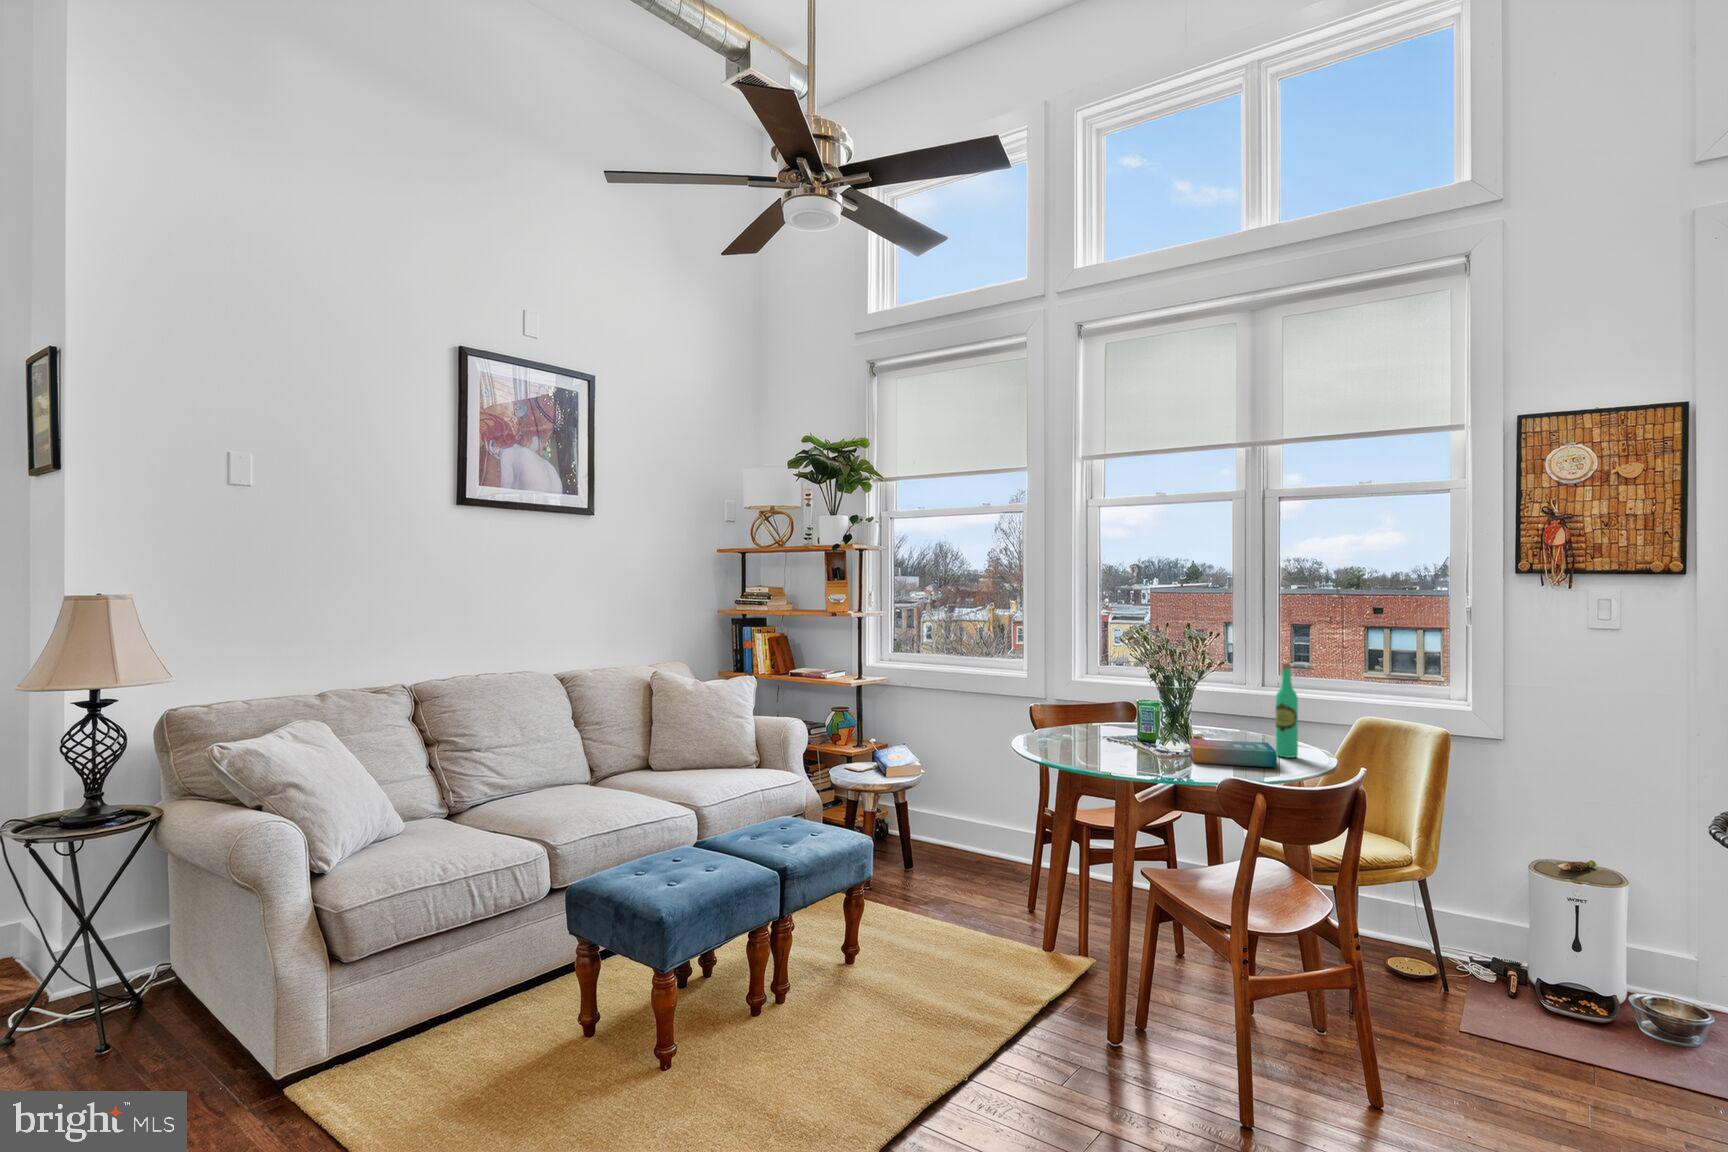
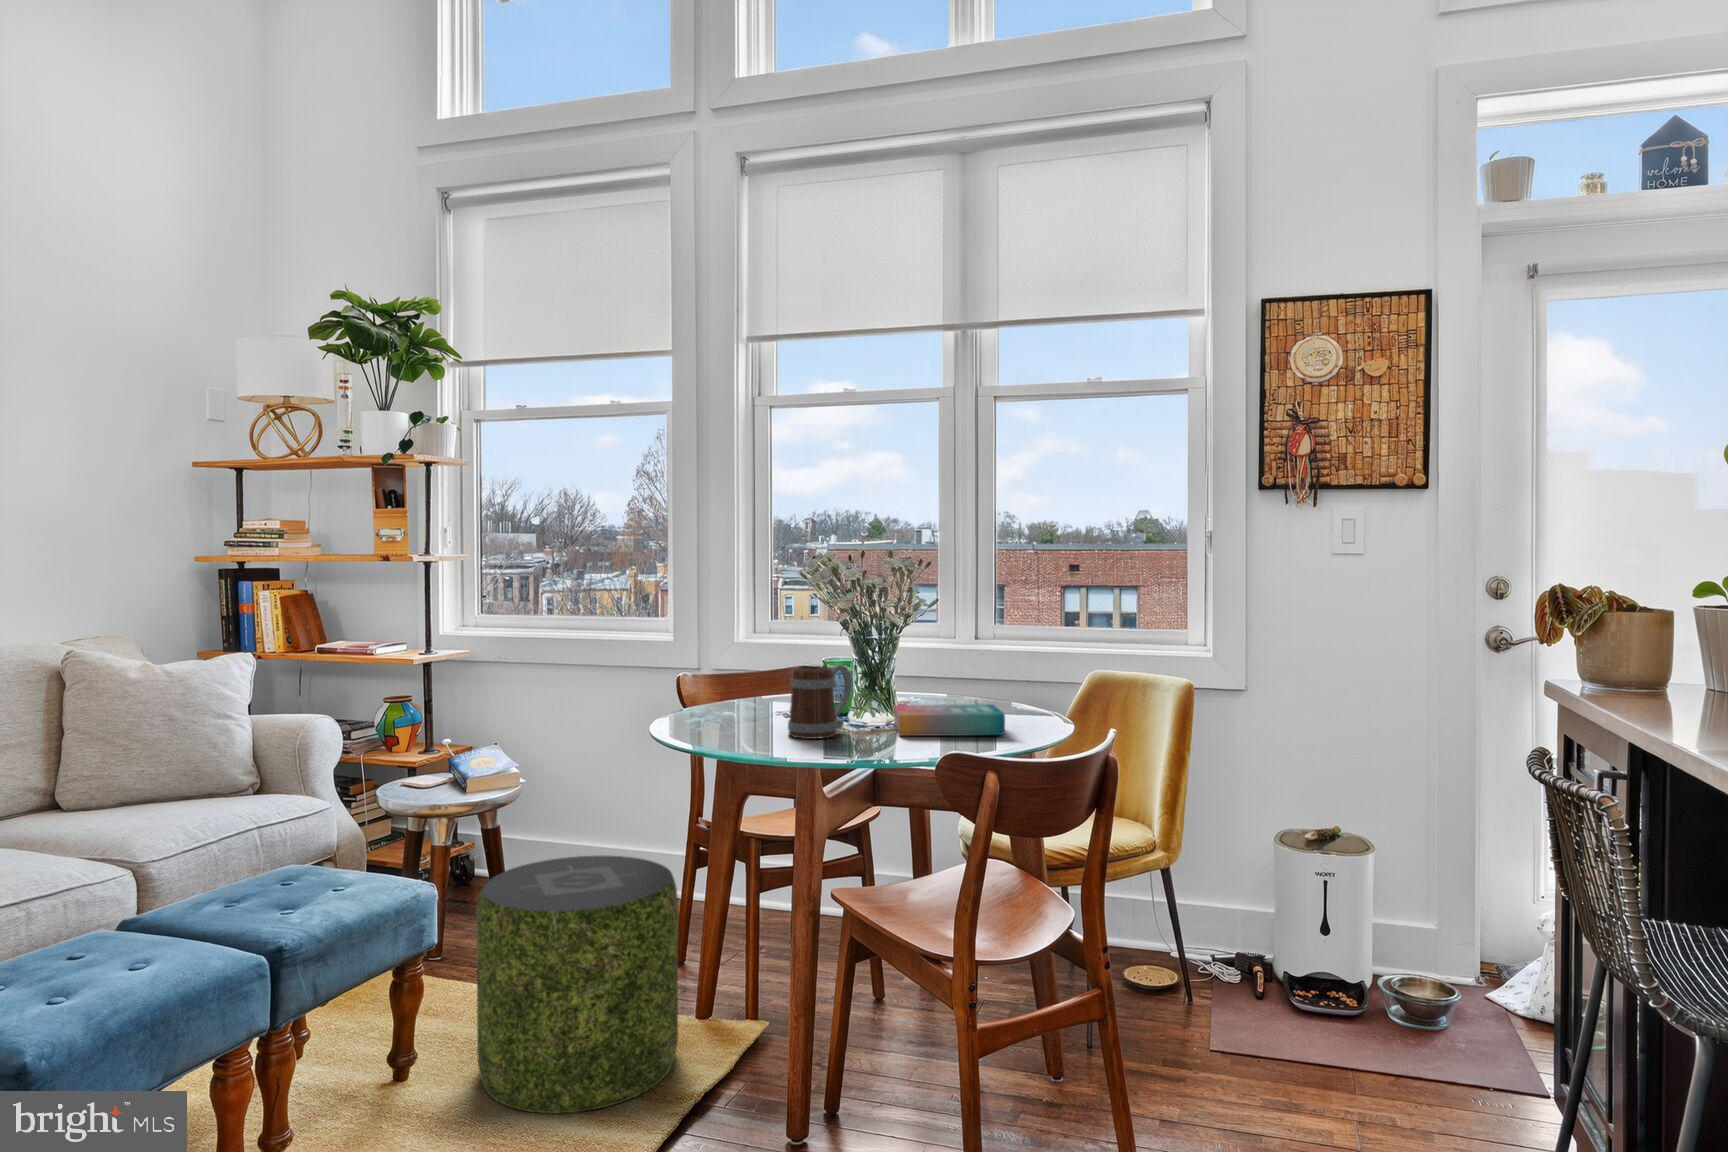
wine bottle: present [1276,663,1298,758] -> none [1002,597,1028,723]
mug: none [1110,709,1158,761] -> present [788,665,852,739]
pouf: none [902,827,1031,998] -> present [476,856,678,1113]

